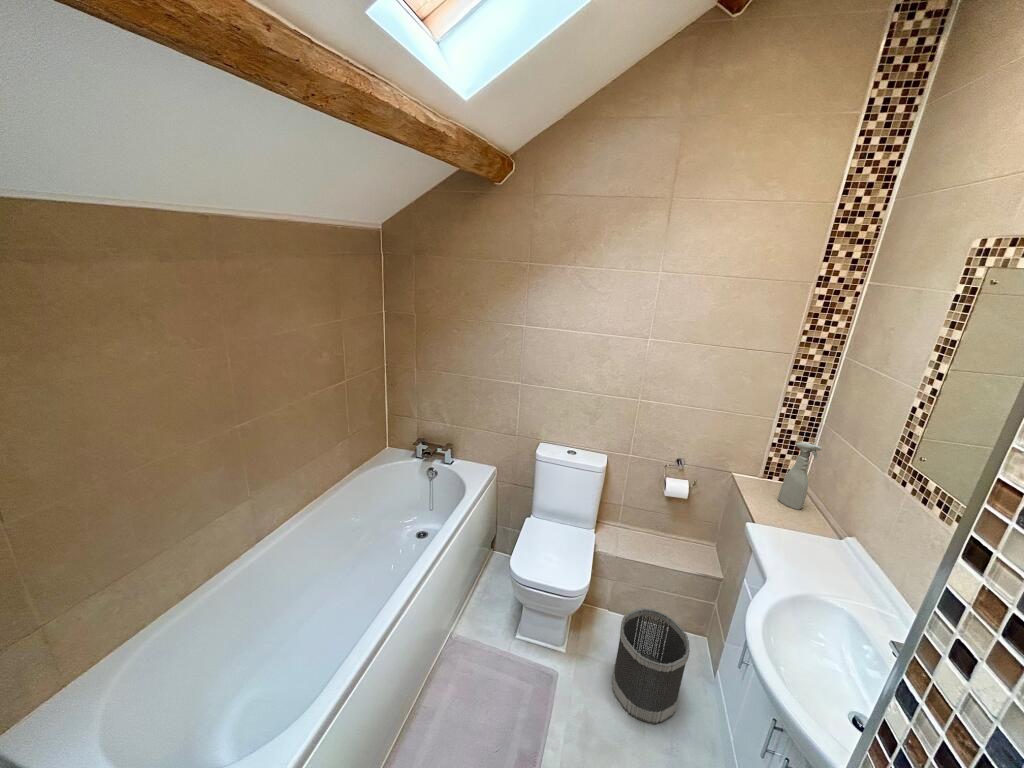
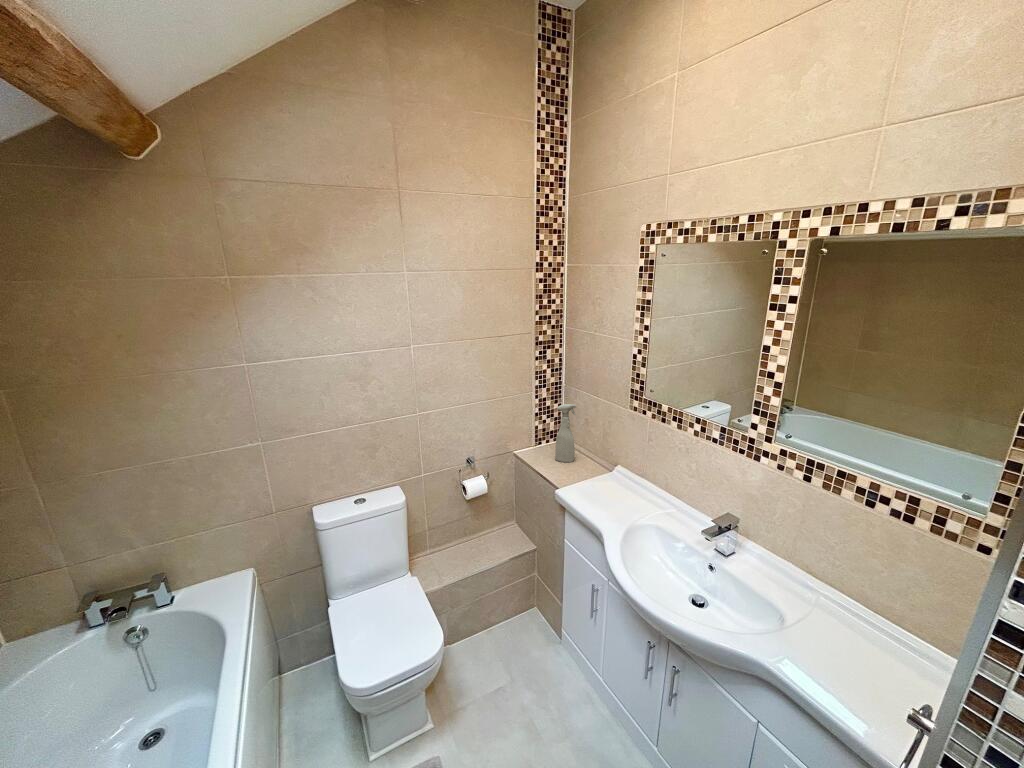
wastebasket: present [612,608,690,724] -> none [480,610,548,729]

